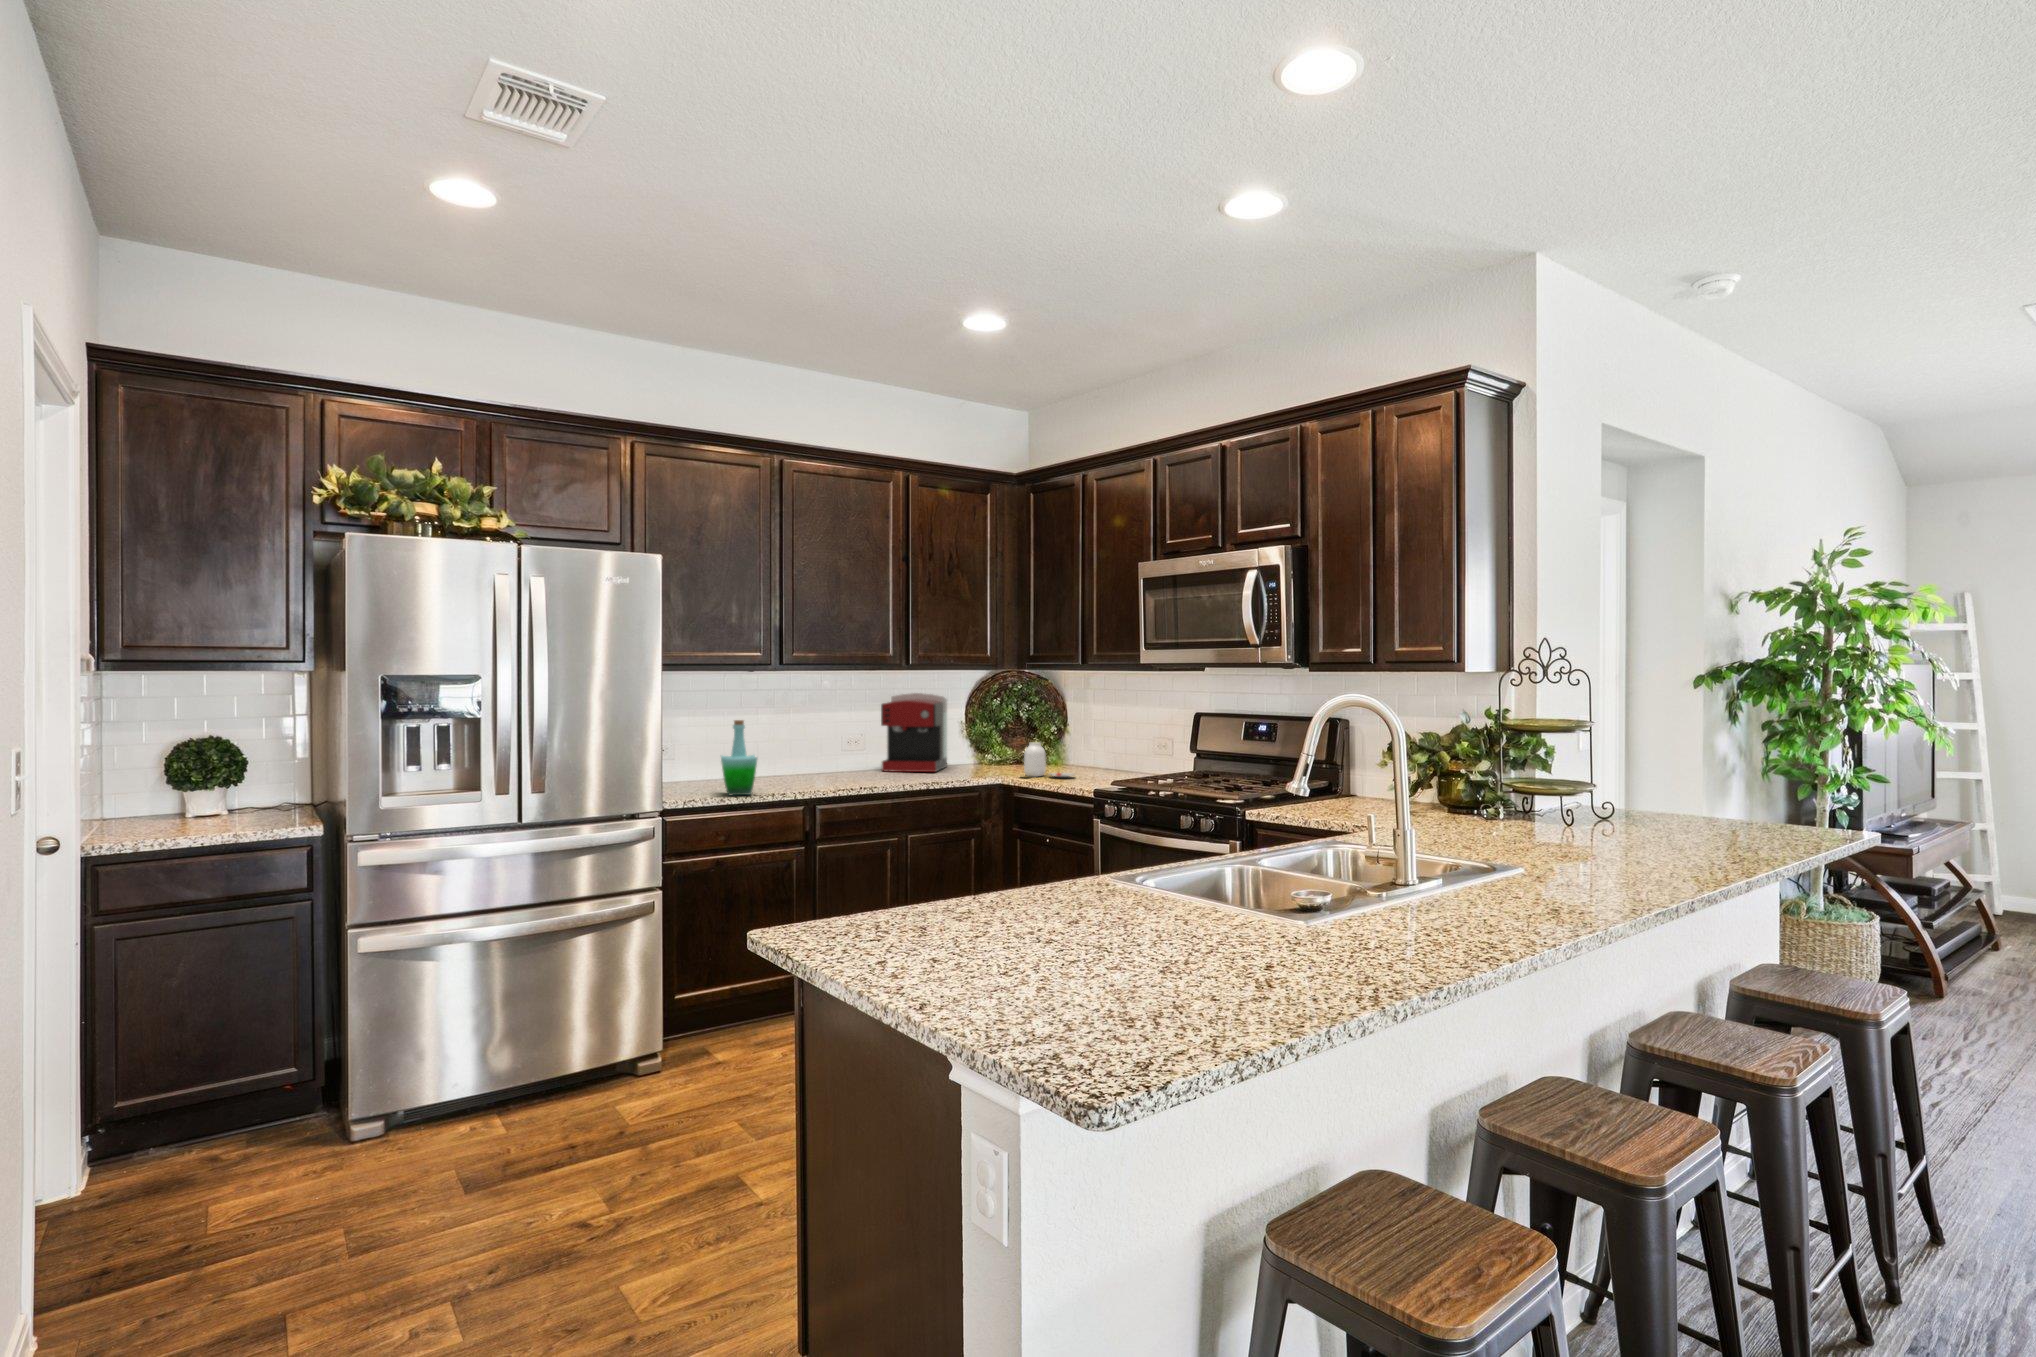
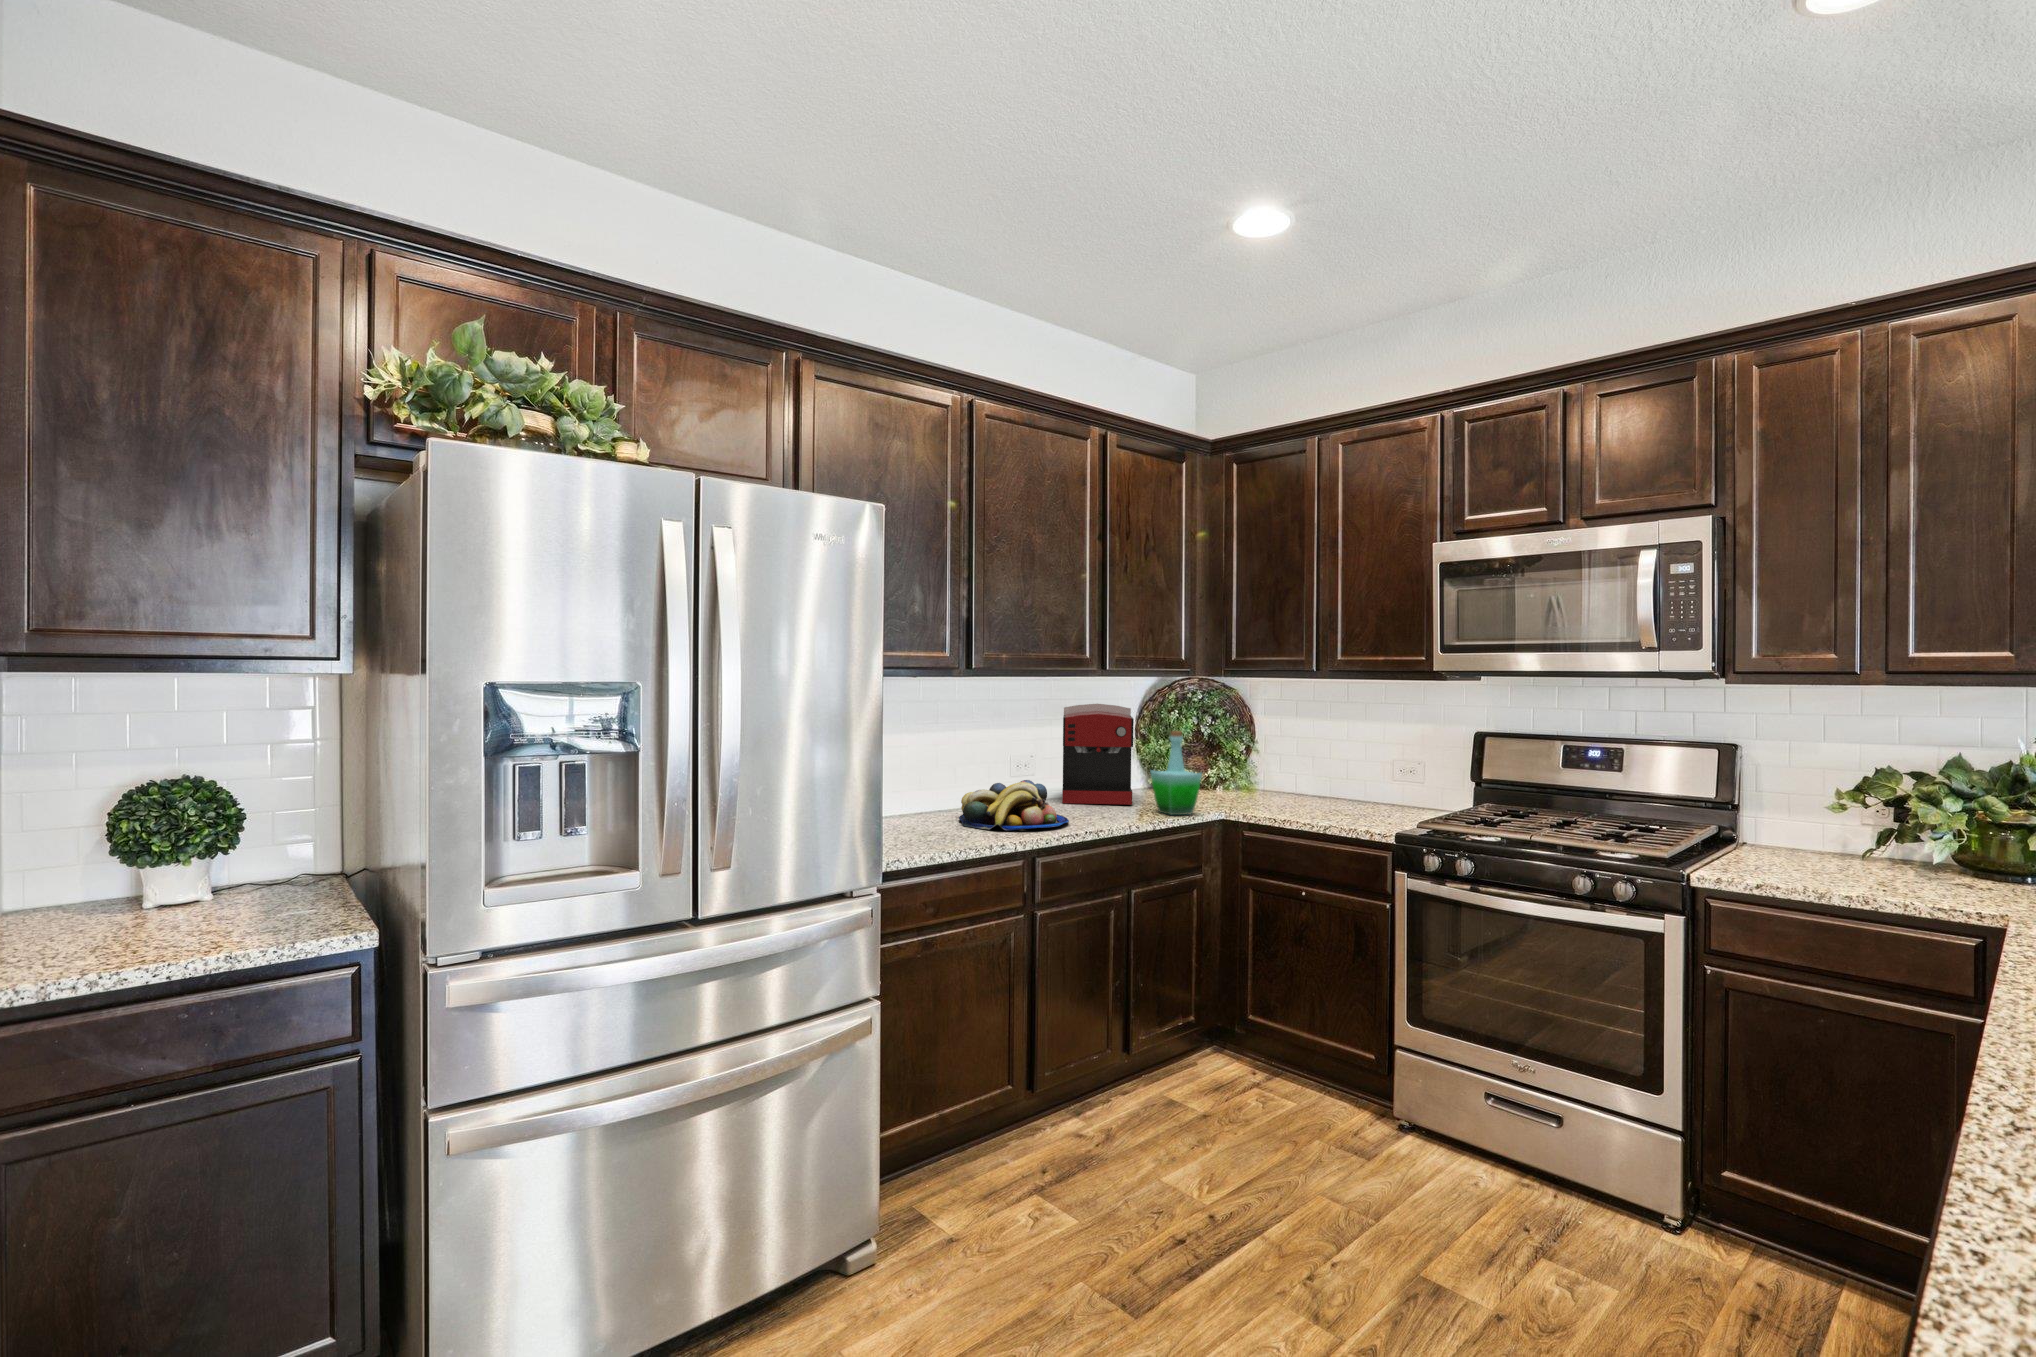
bottle: present [721,720,757,795] -> present [1150,731,1202,815]
jar: present [1024,742,1074,777] -> none [1244,767,1316,813]
fruit bowl: none [777,751,863,786] -> present [959,780,1069,830]

